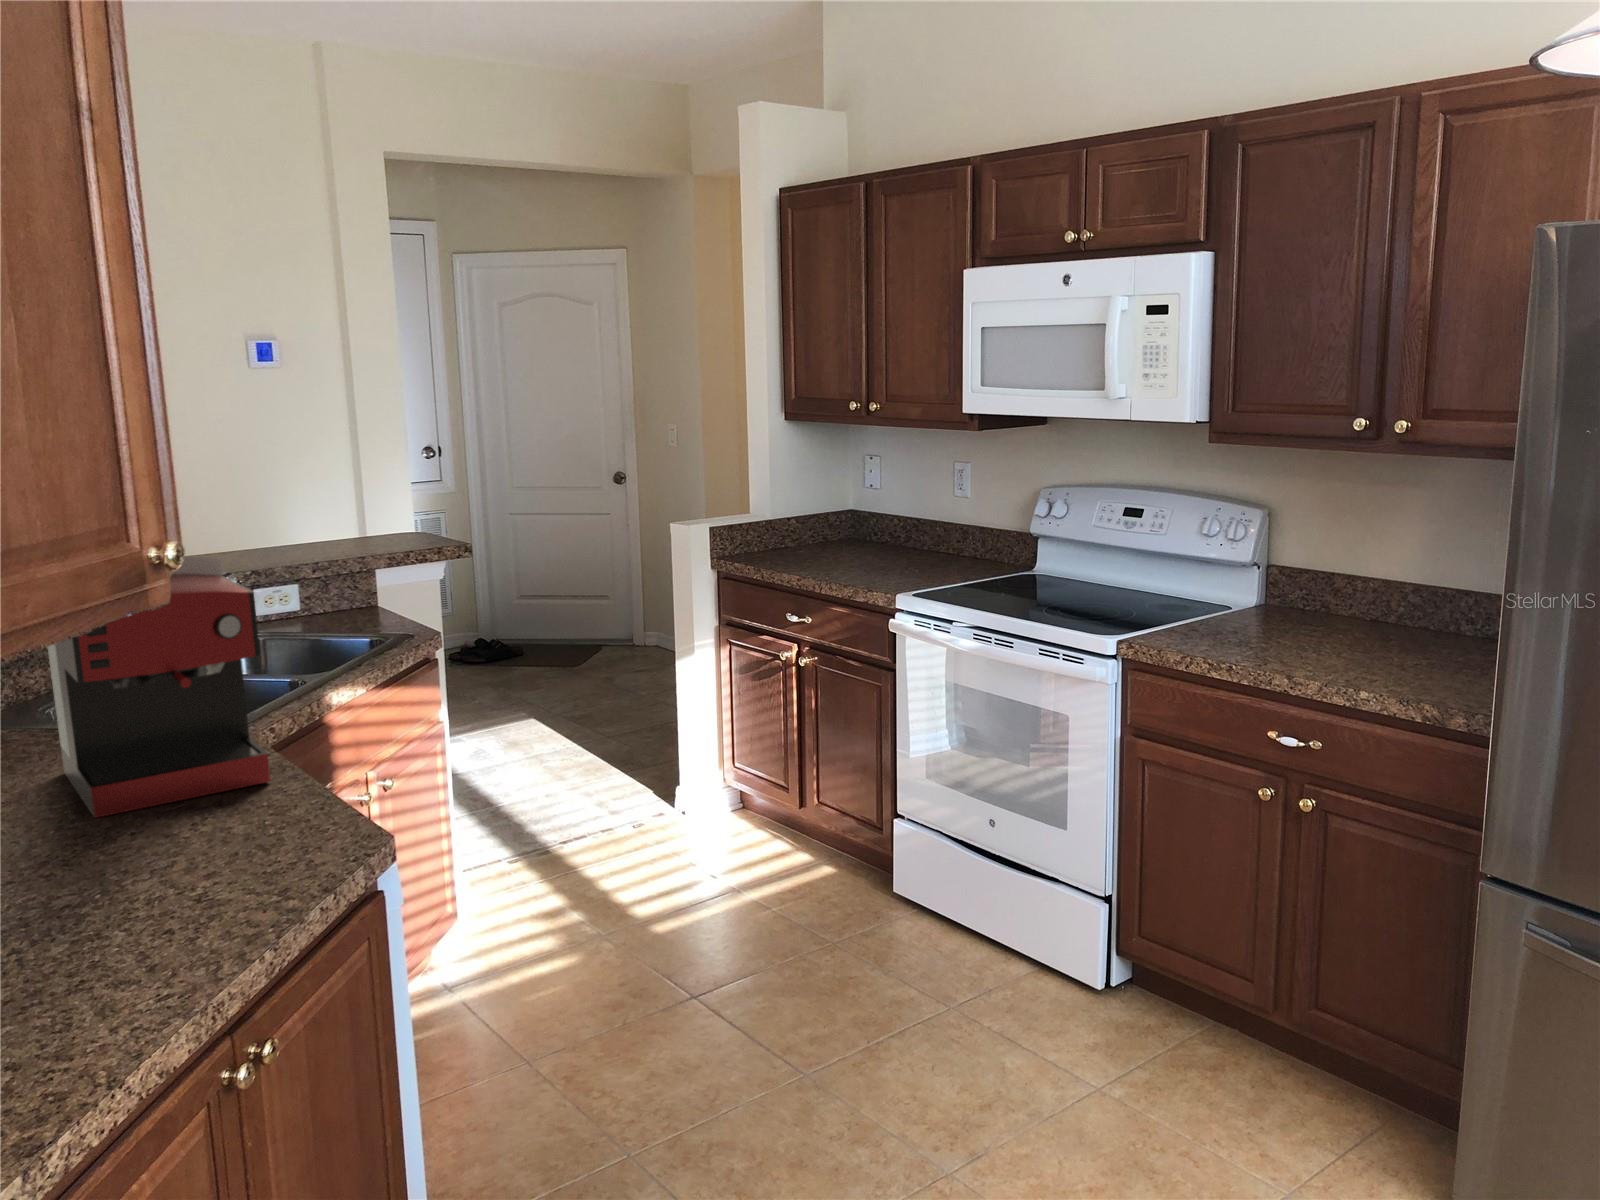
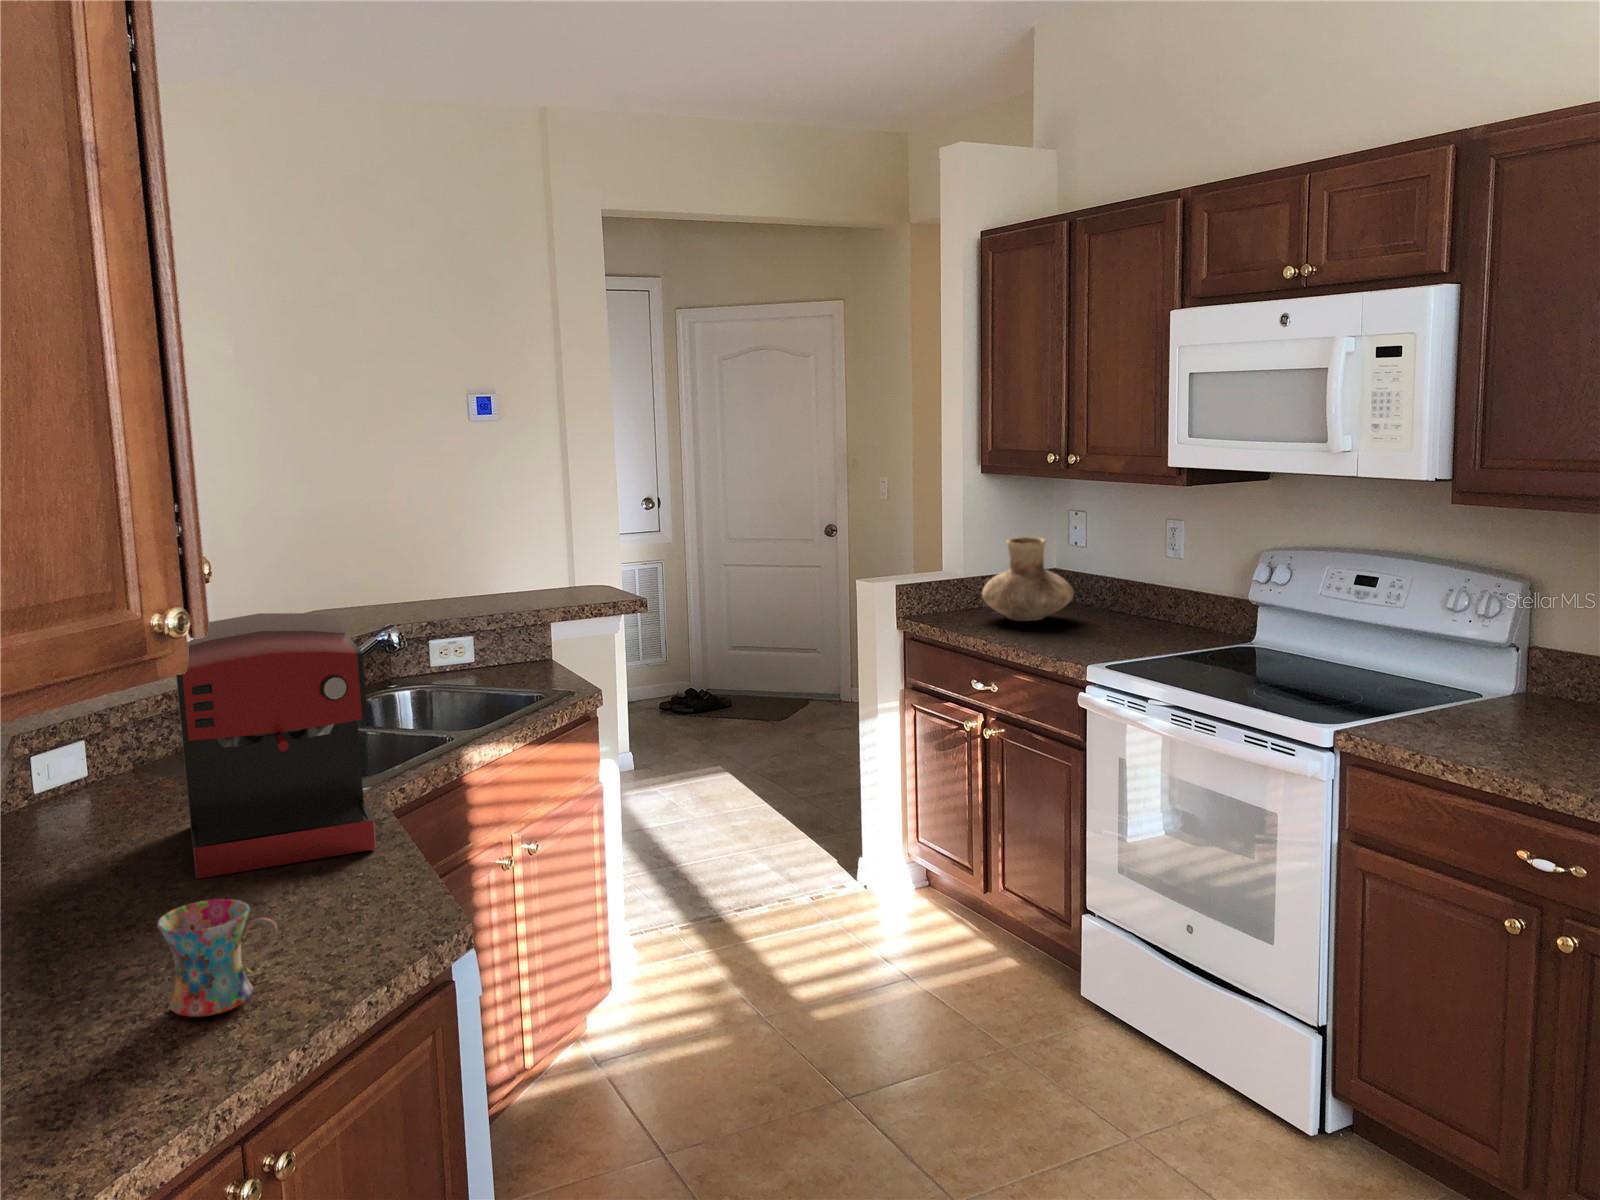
vase: none [788,479,873,557] -> present [982,537,1074,621]
mug: none [113,822,229,931] -> present [158,899,277,1017]

